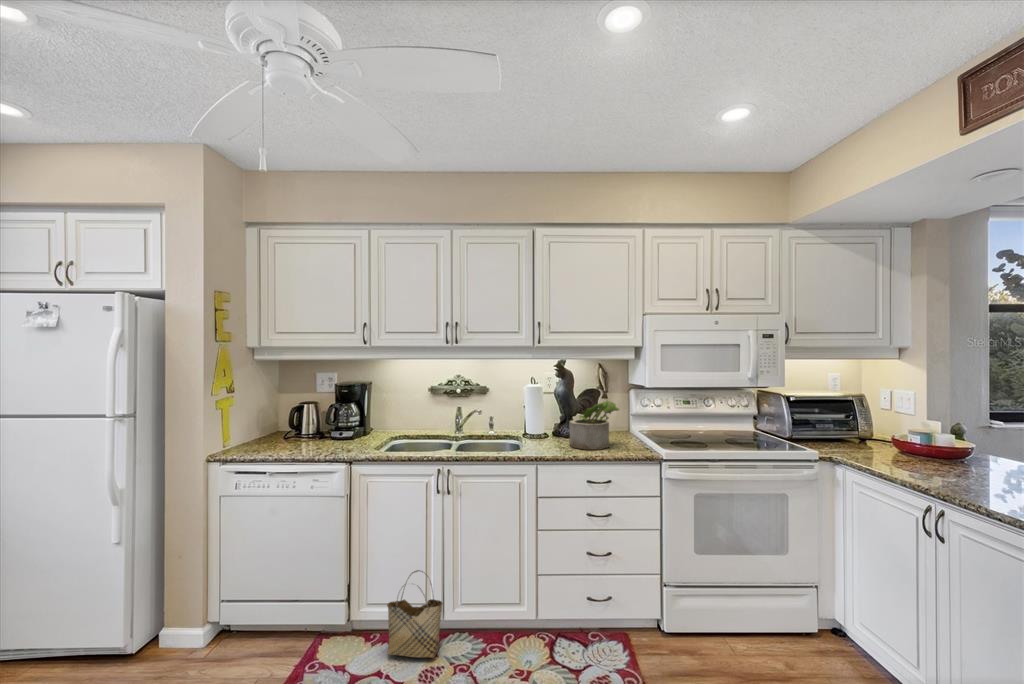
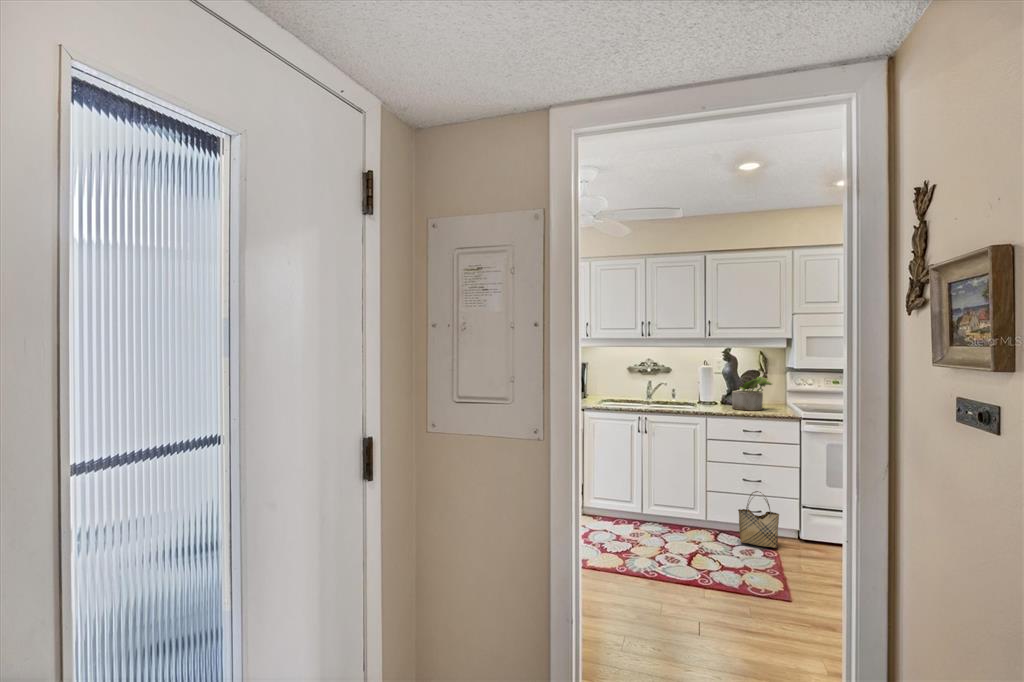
woven basket: present [387,570,443,658] -> present [738,491,779,548]

